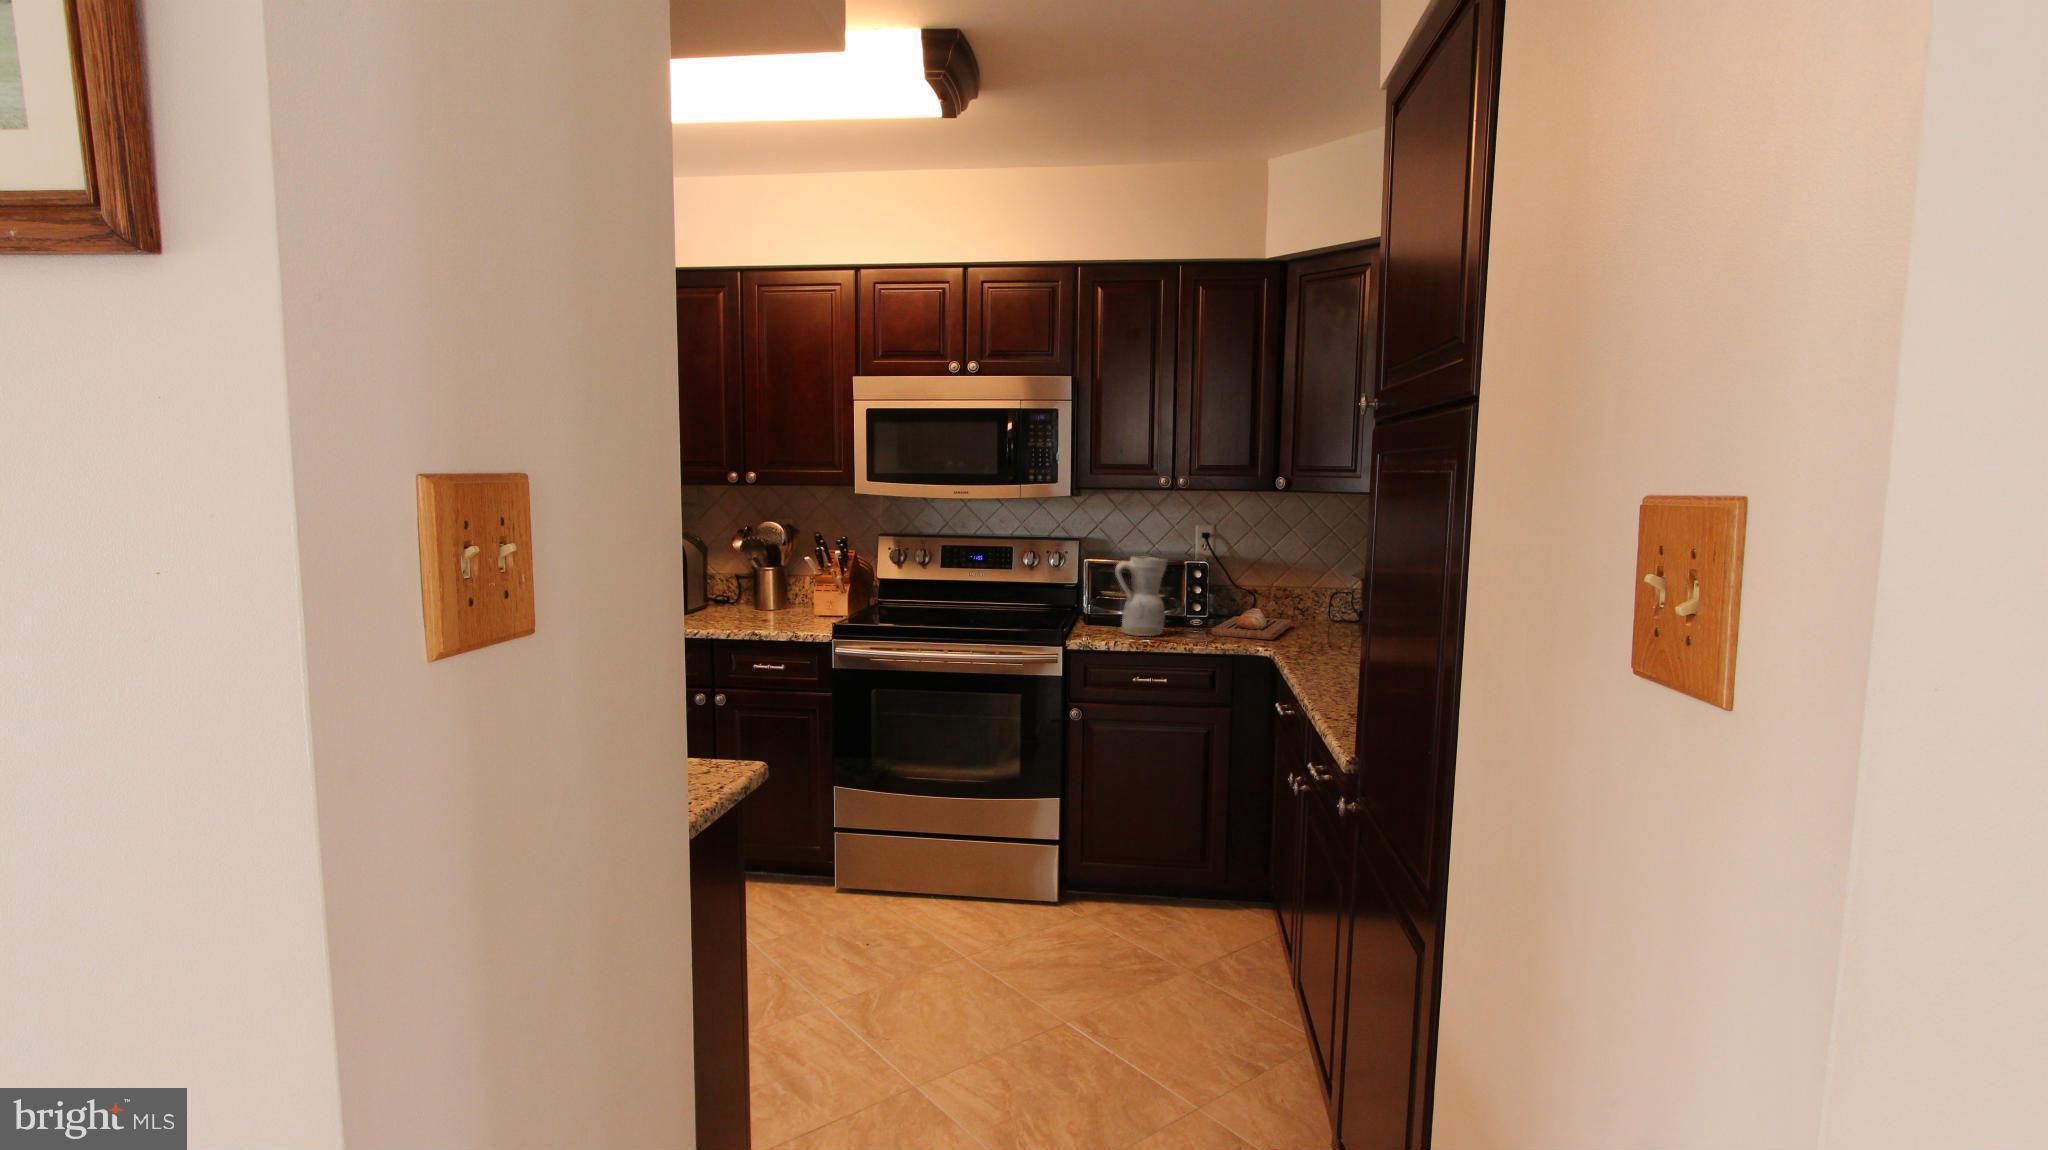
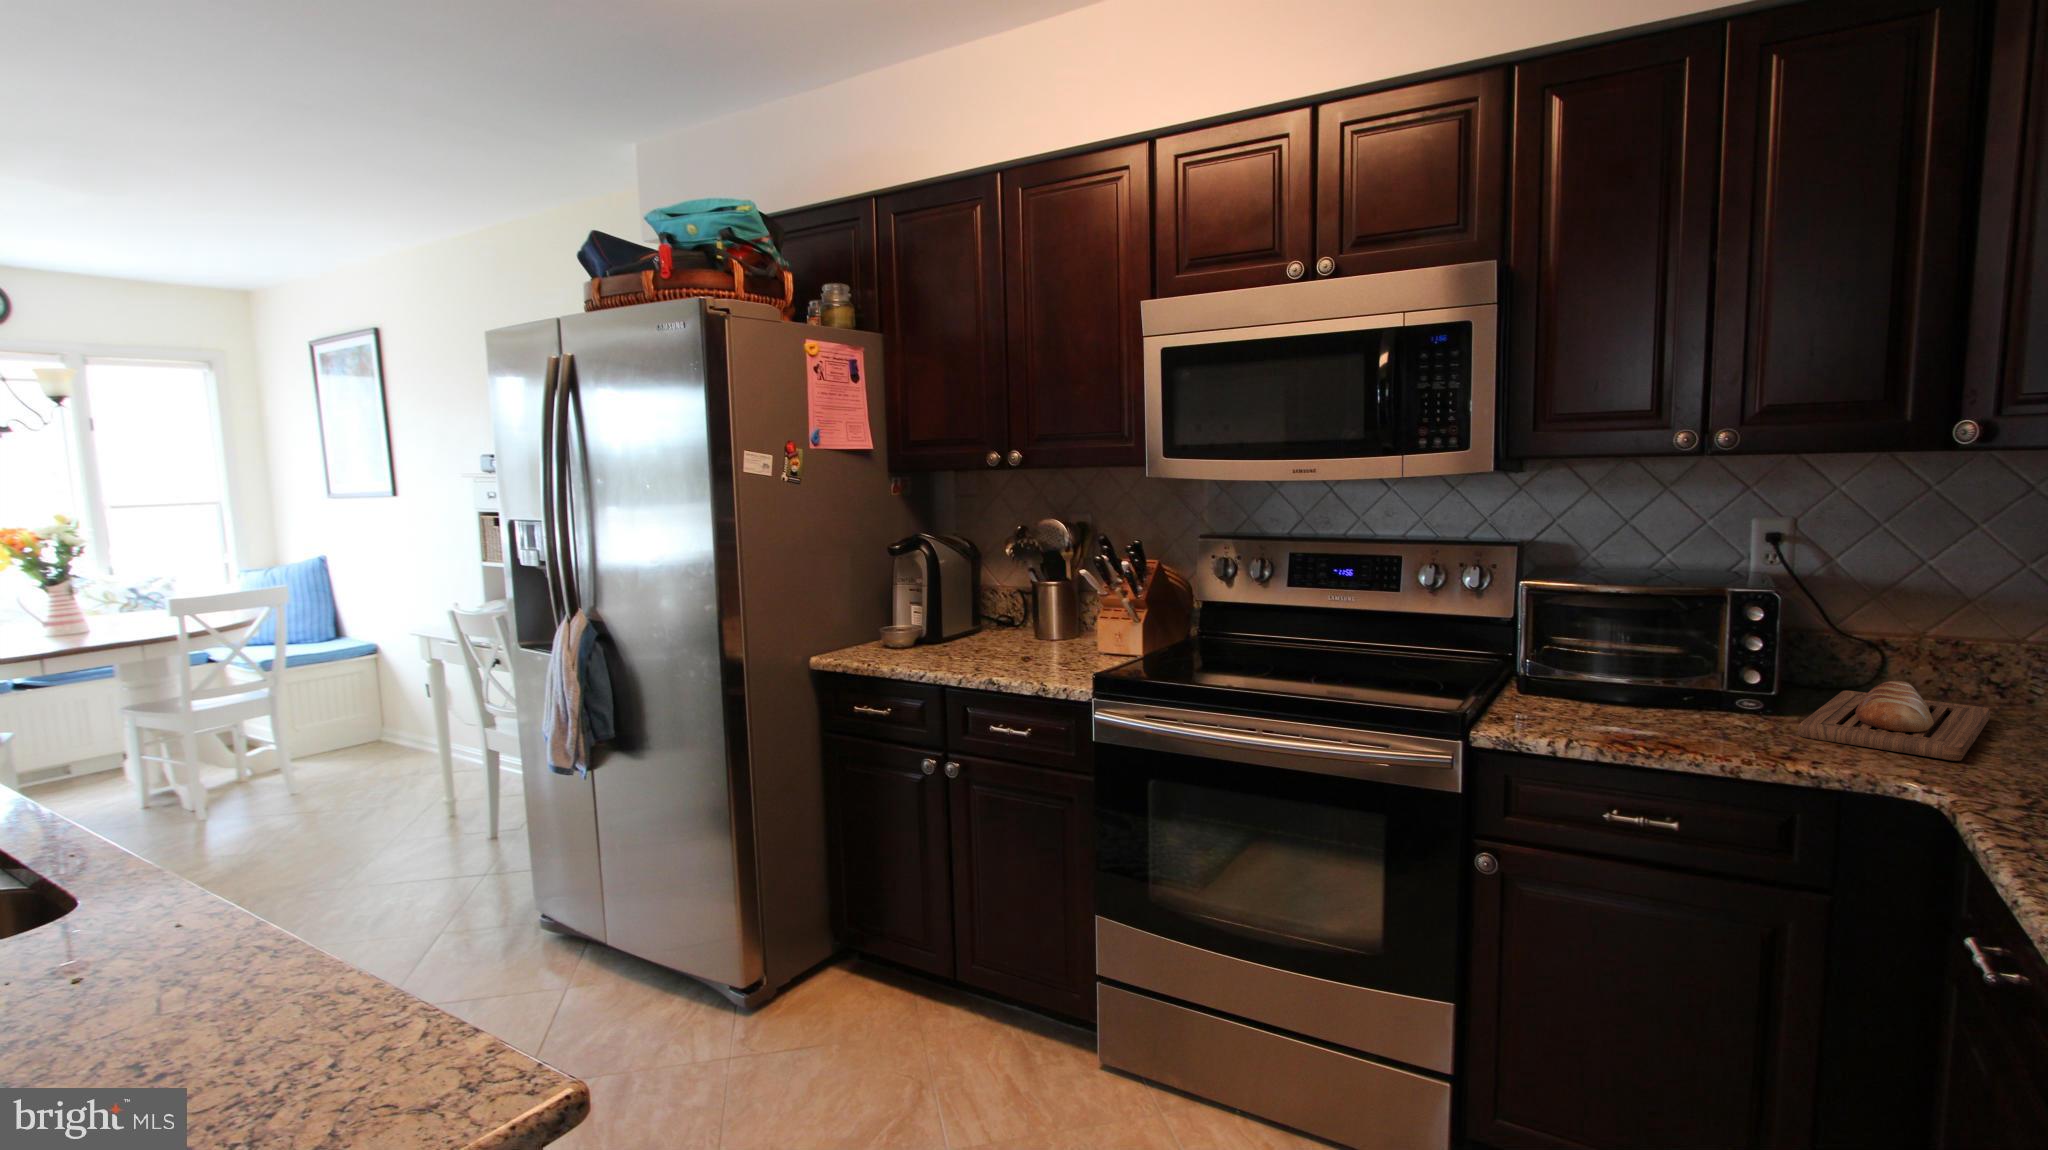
ceramic pitcher: present [1115,556,1167,636] -> none [1581,579,1698,731]

